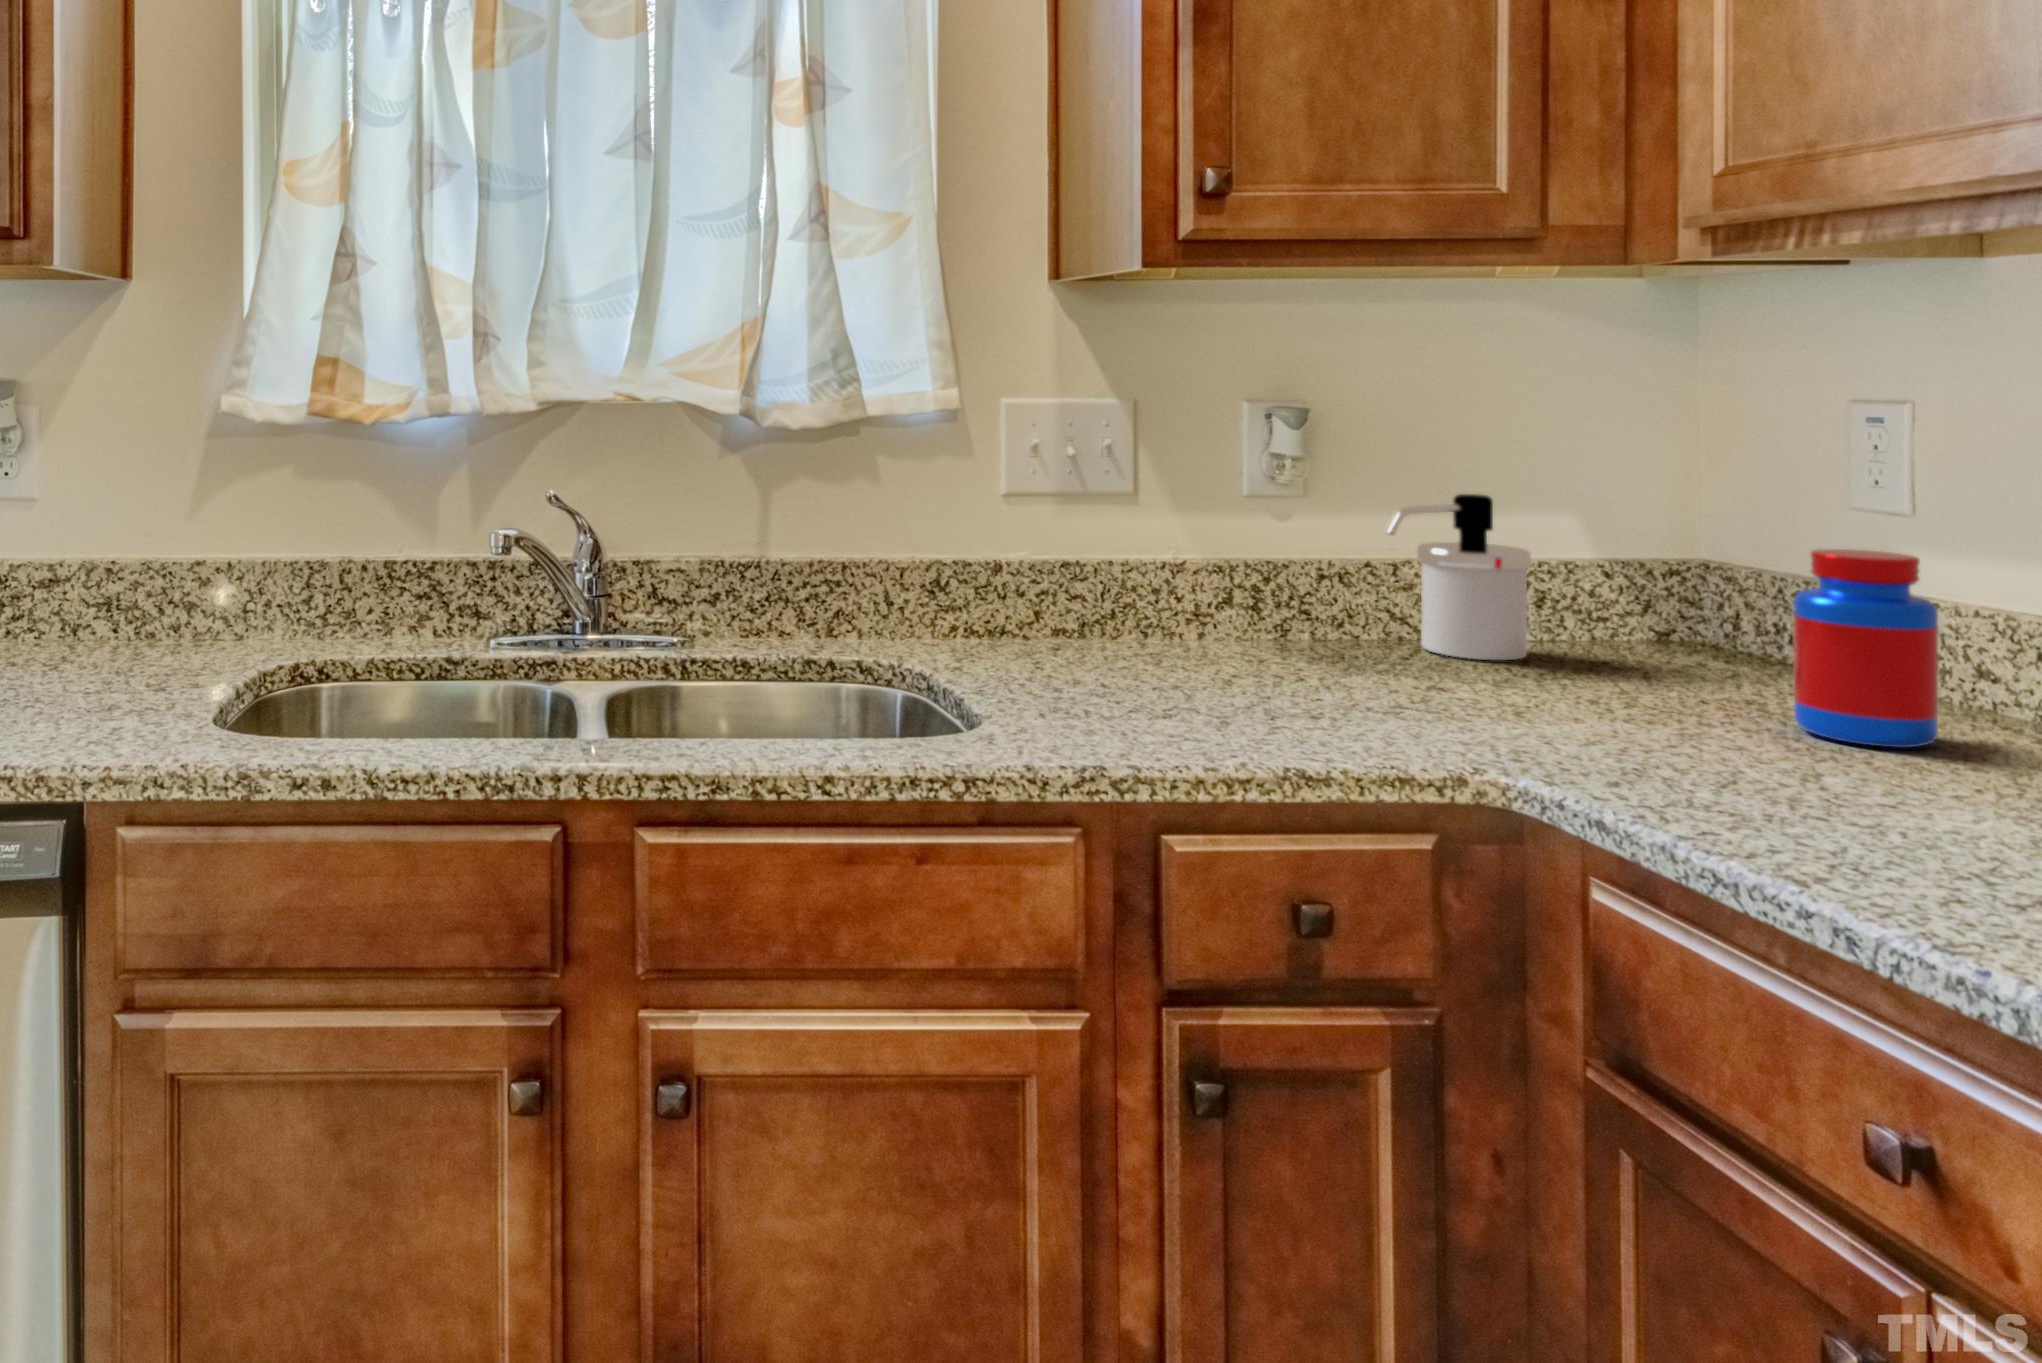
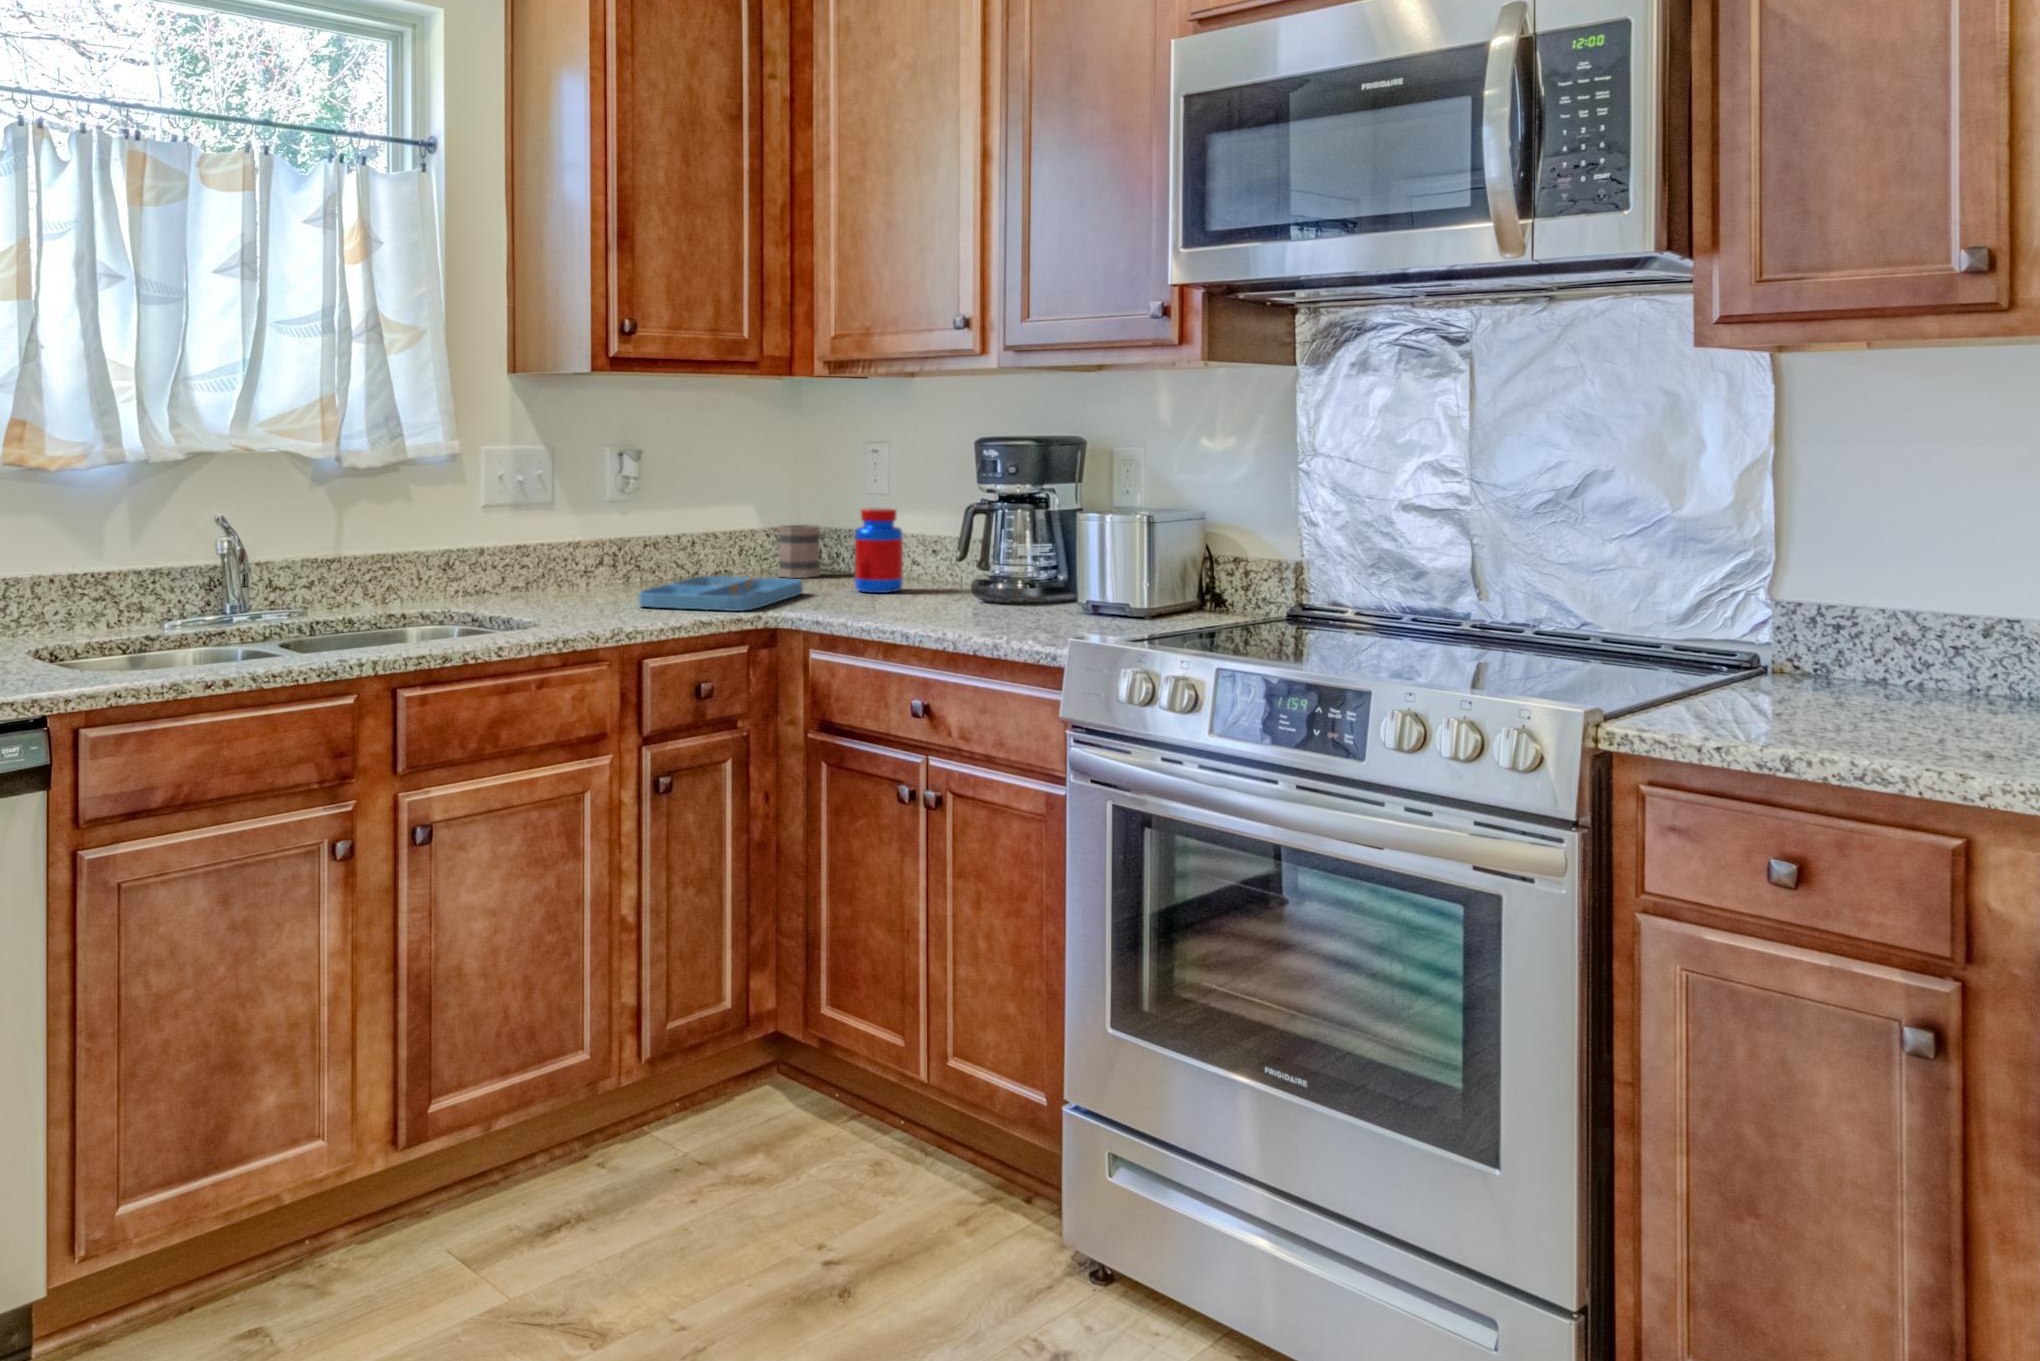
soap dispenser: present [1387,494,1531,660] -> none [680,496,741,583]
mug: none [1627,557,1783,667] -> present [779,525,836,578]
tray: none [1235,649,1645,756] -> present [639,576,803,611]

